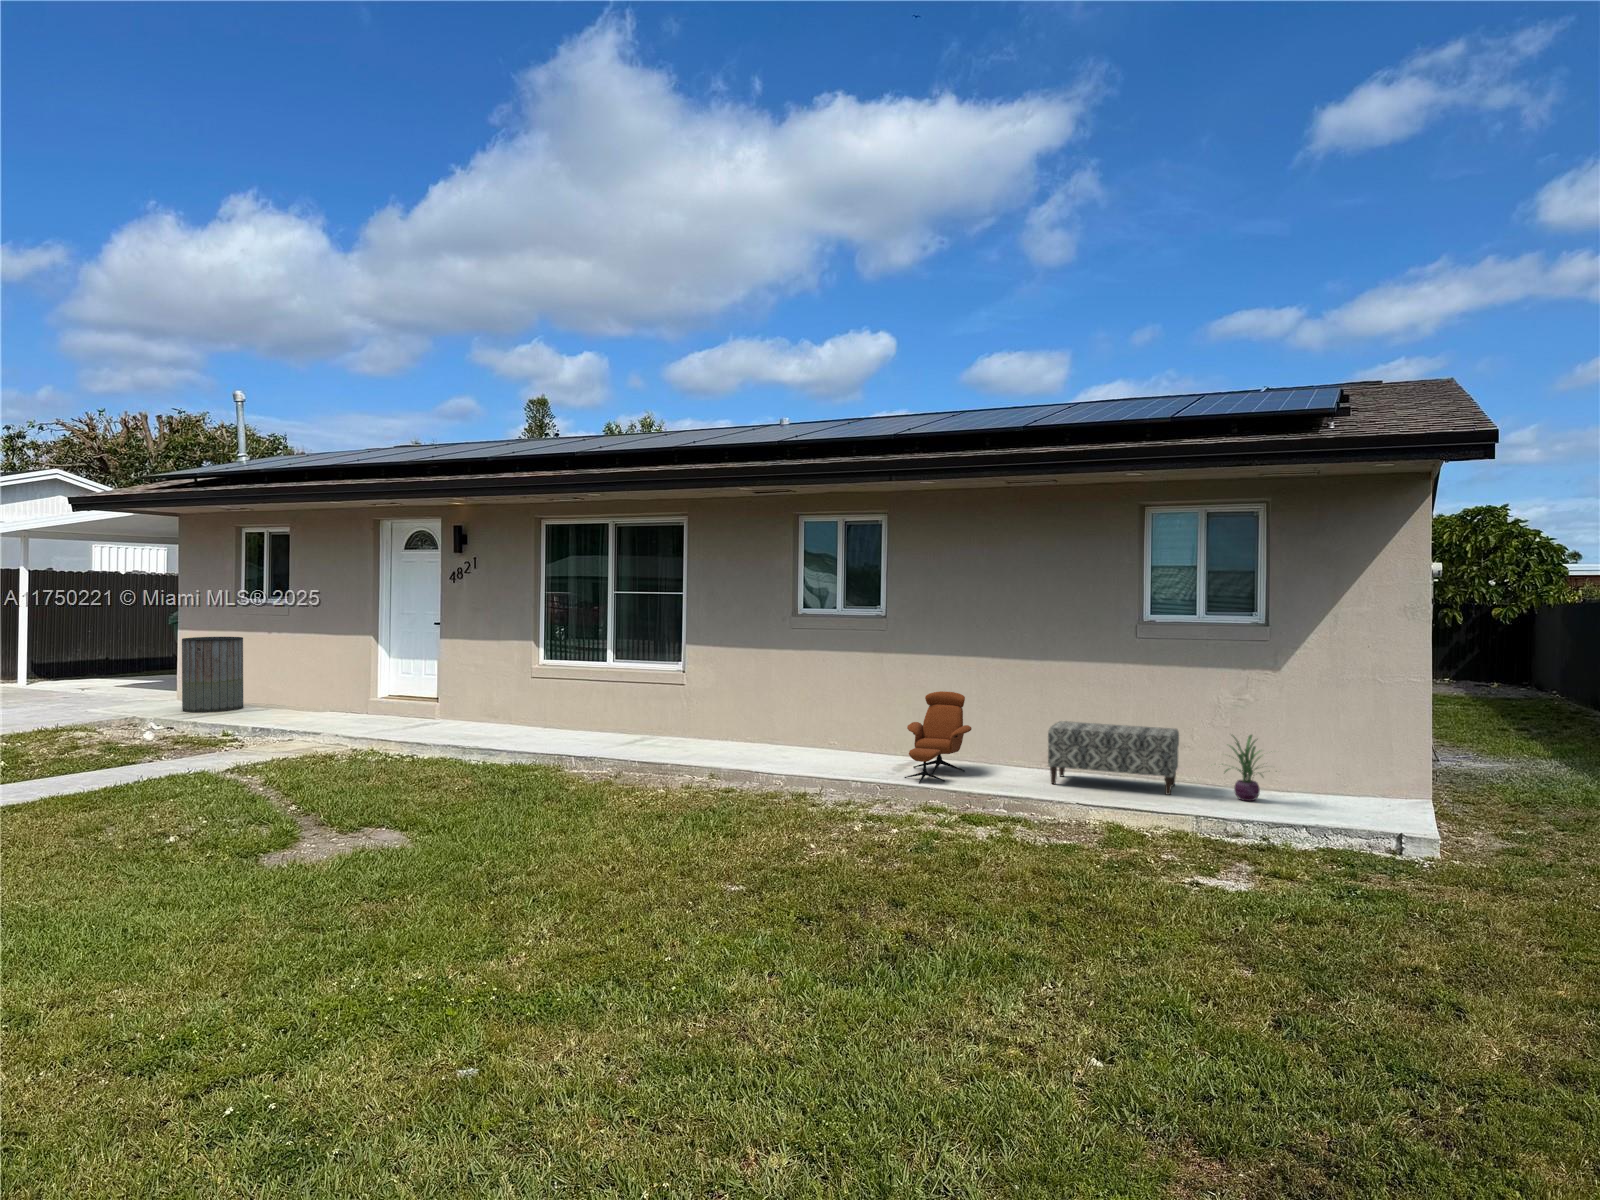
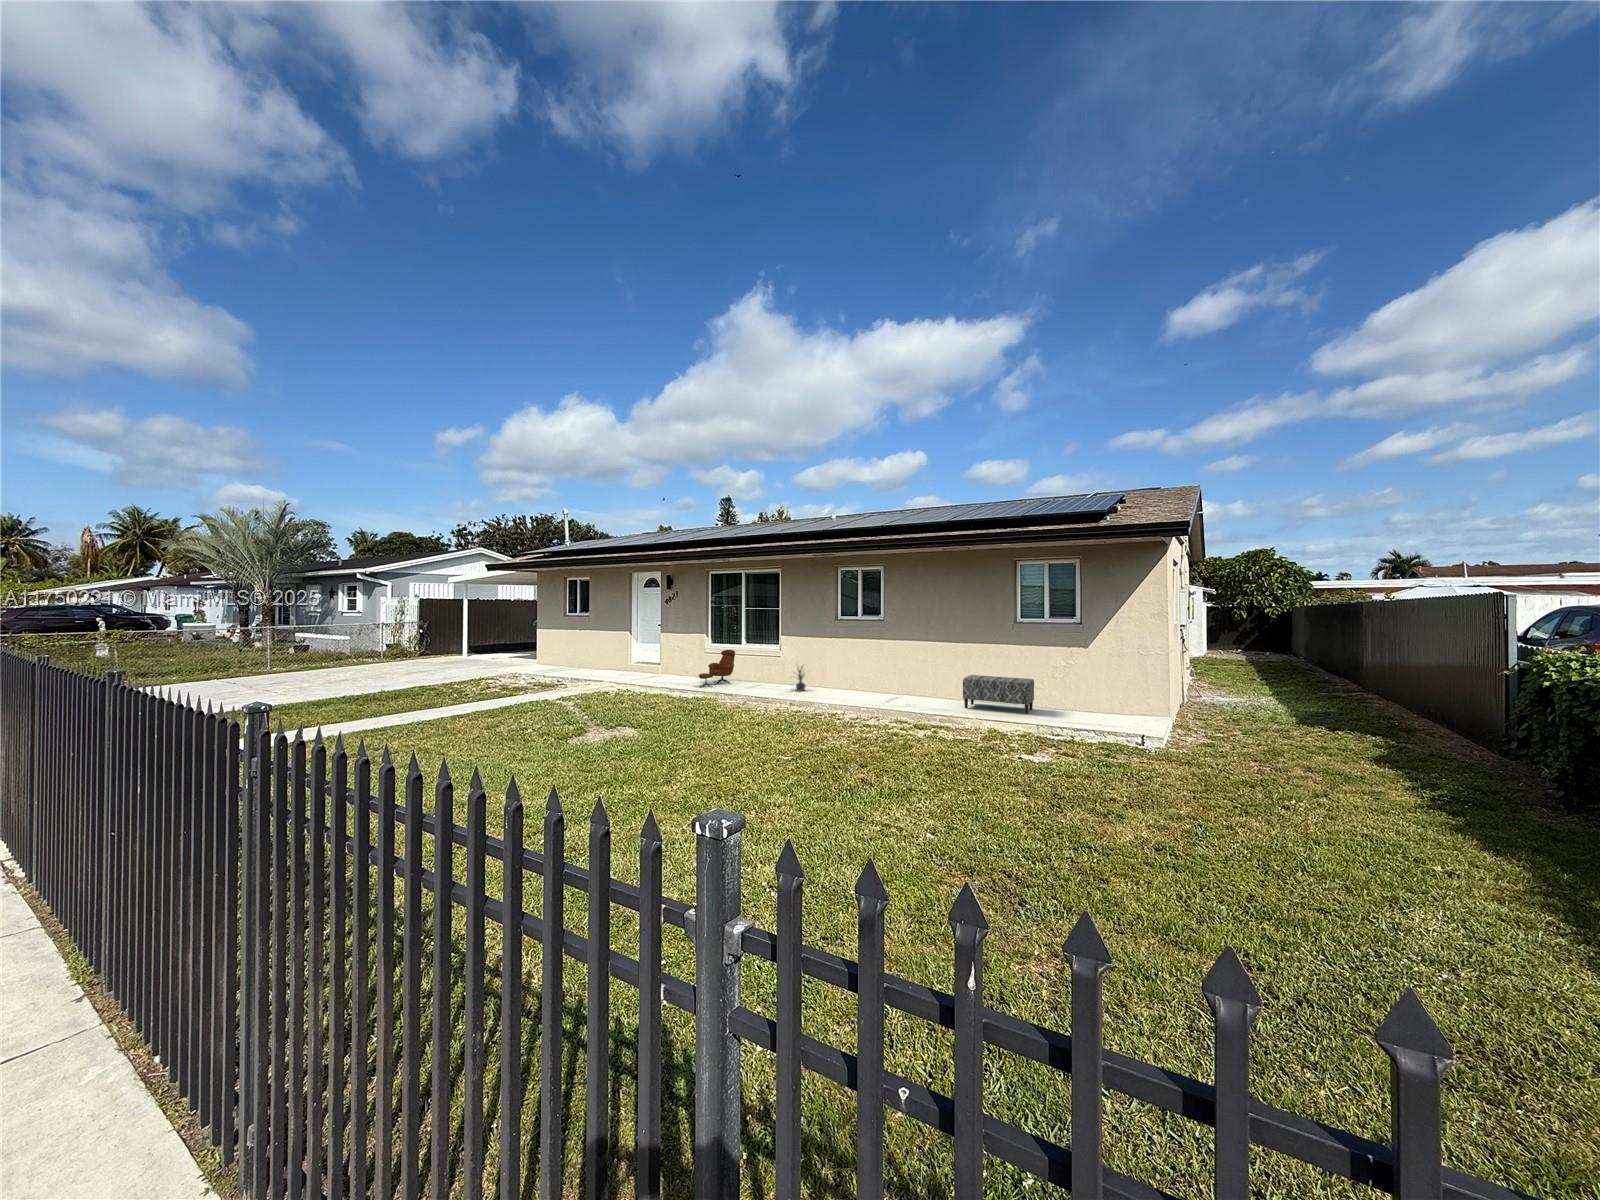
trash can: present [182,637,243,712] -> none [539,633,568,670]
lounge chair: present [905,691,972,783] -> present [699,650,735,688]
decorative plant: present [1222,735,1263,801] -> present [794,666,805,691]

